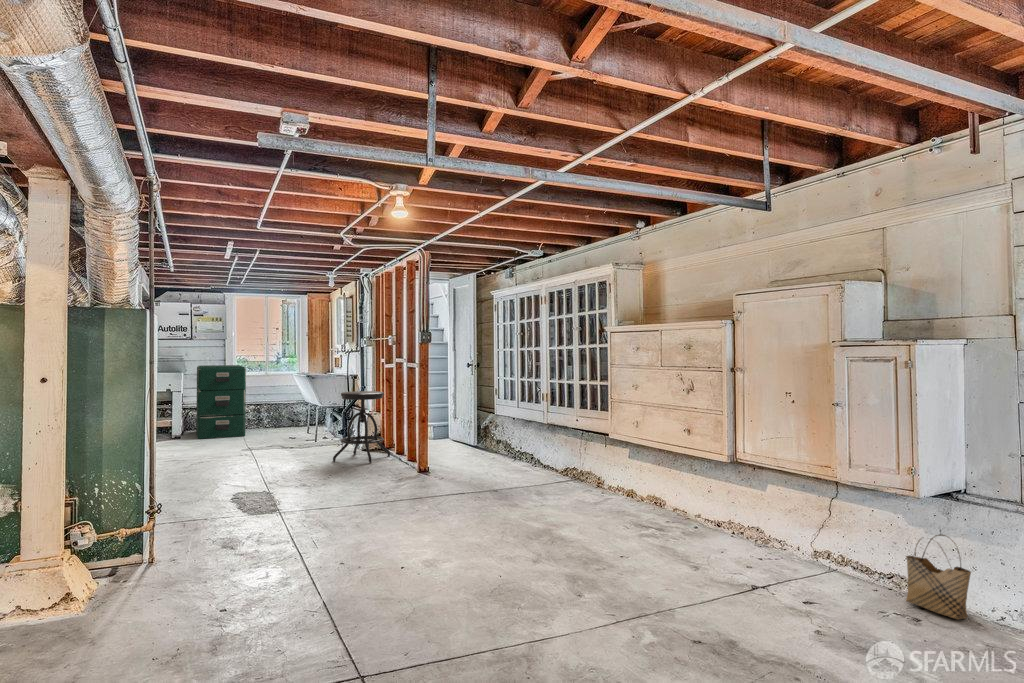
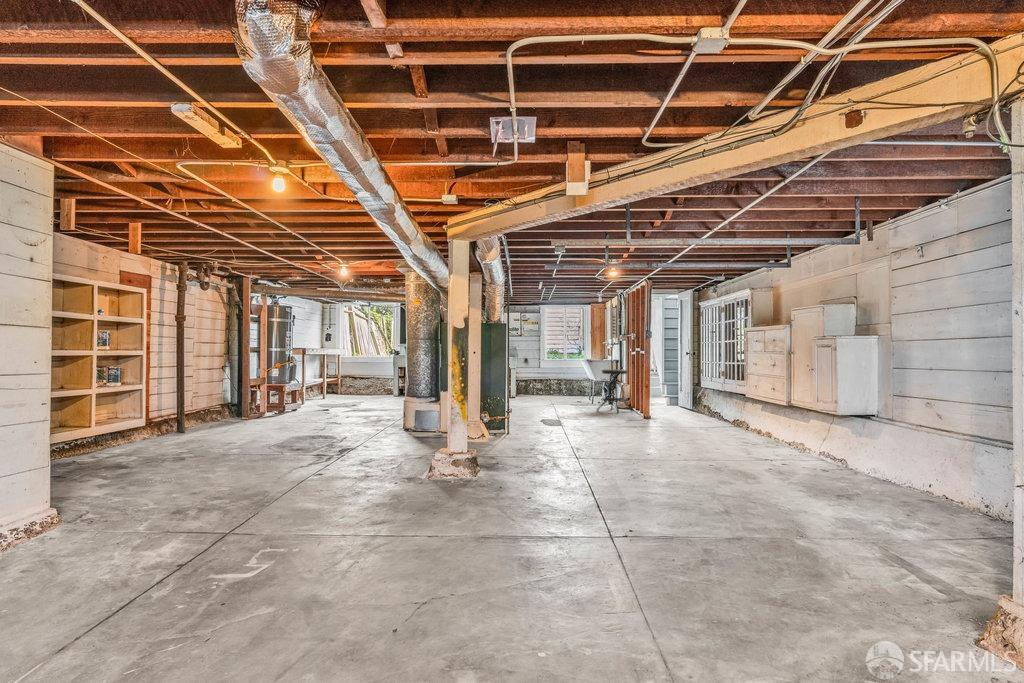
filing cabinet: present [196,365,246,439] -> none [523,353,551,399]
woven basket: present [906,535,971,619] -> none [824,433,846,471]

